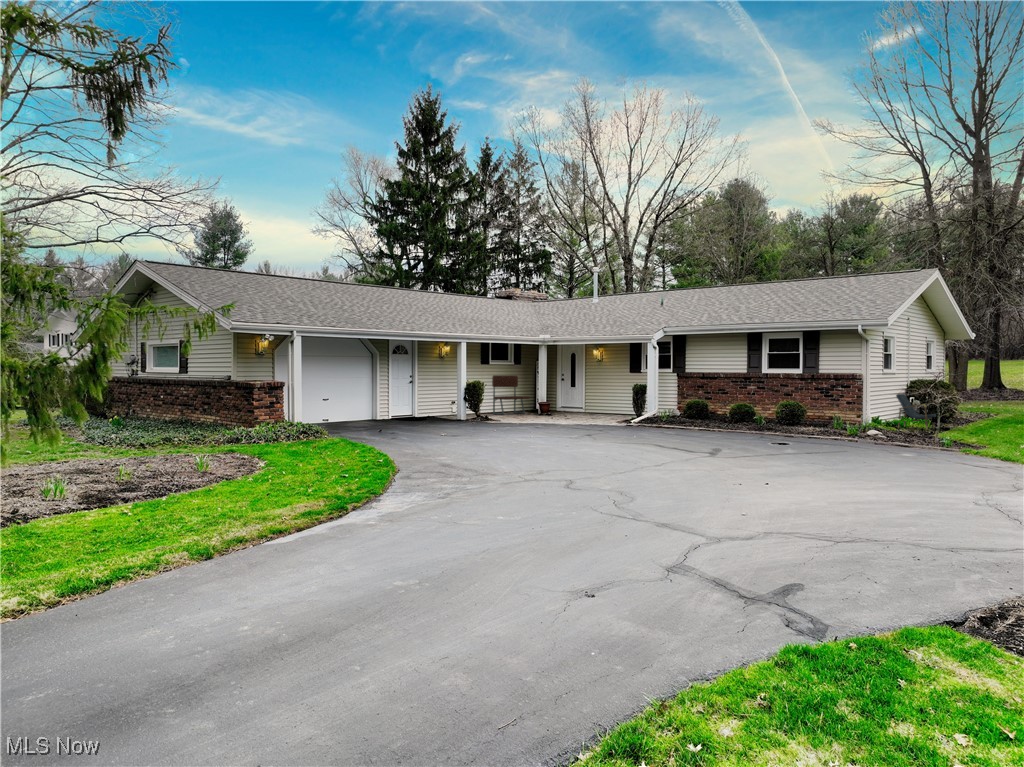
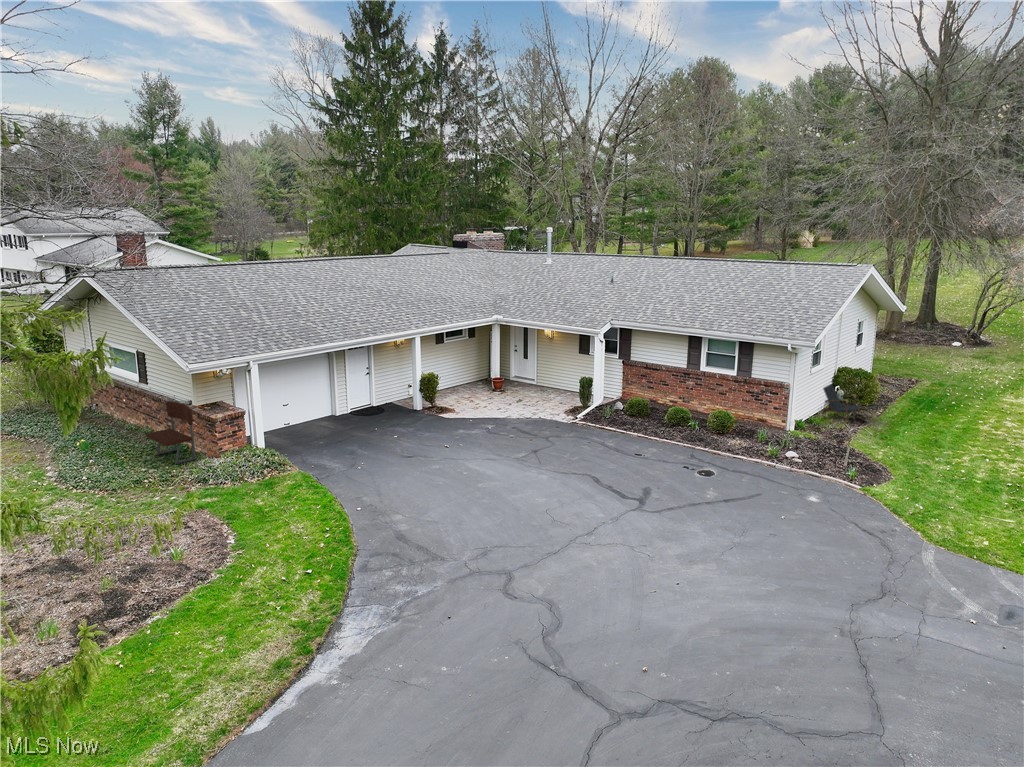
bench: present [492,375,530,415] -> present [146,401,197,464]

